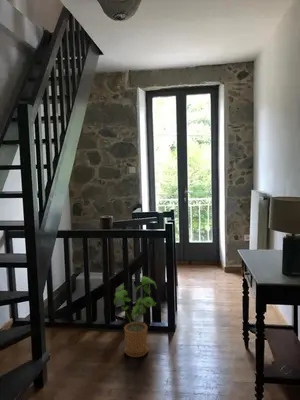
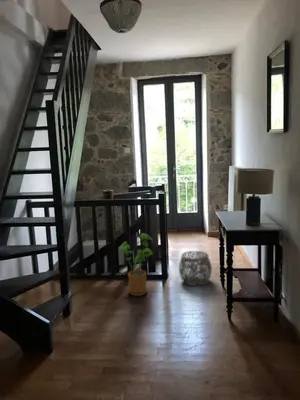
woven basket: none [189,297,231,345] -> present [179,251,212,286]

